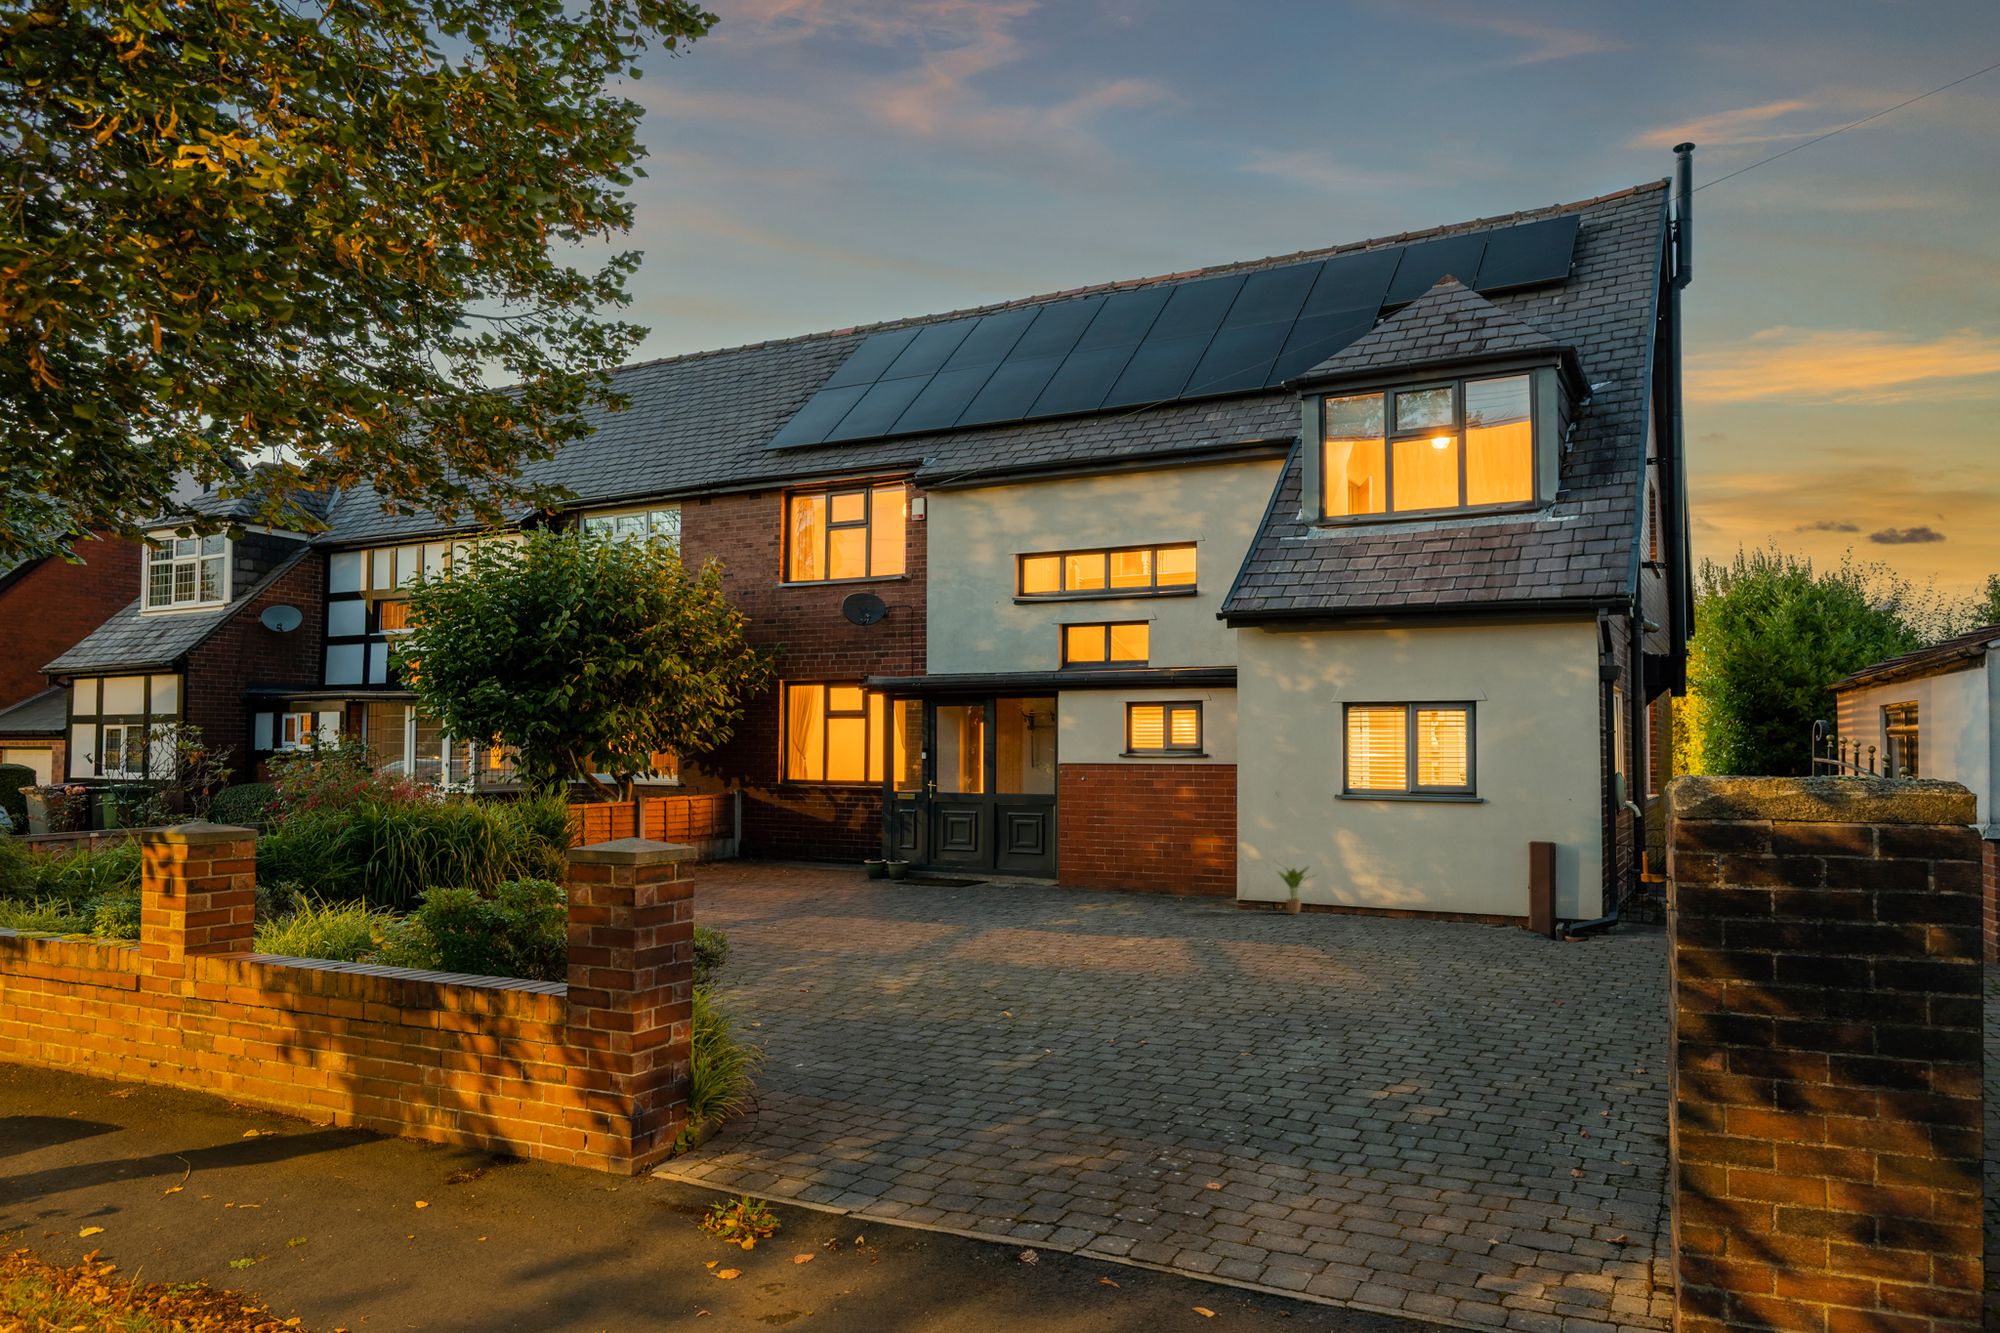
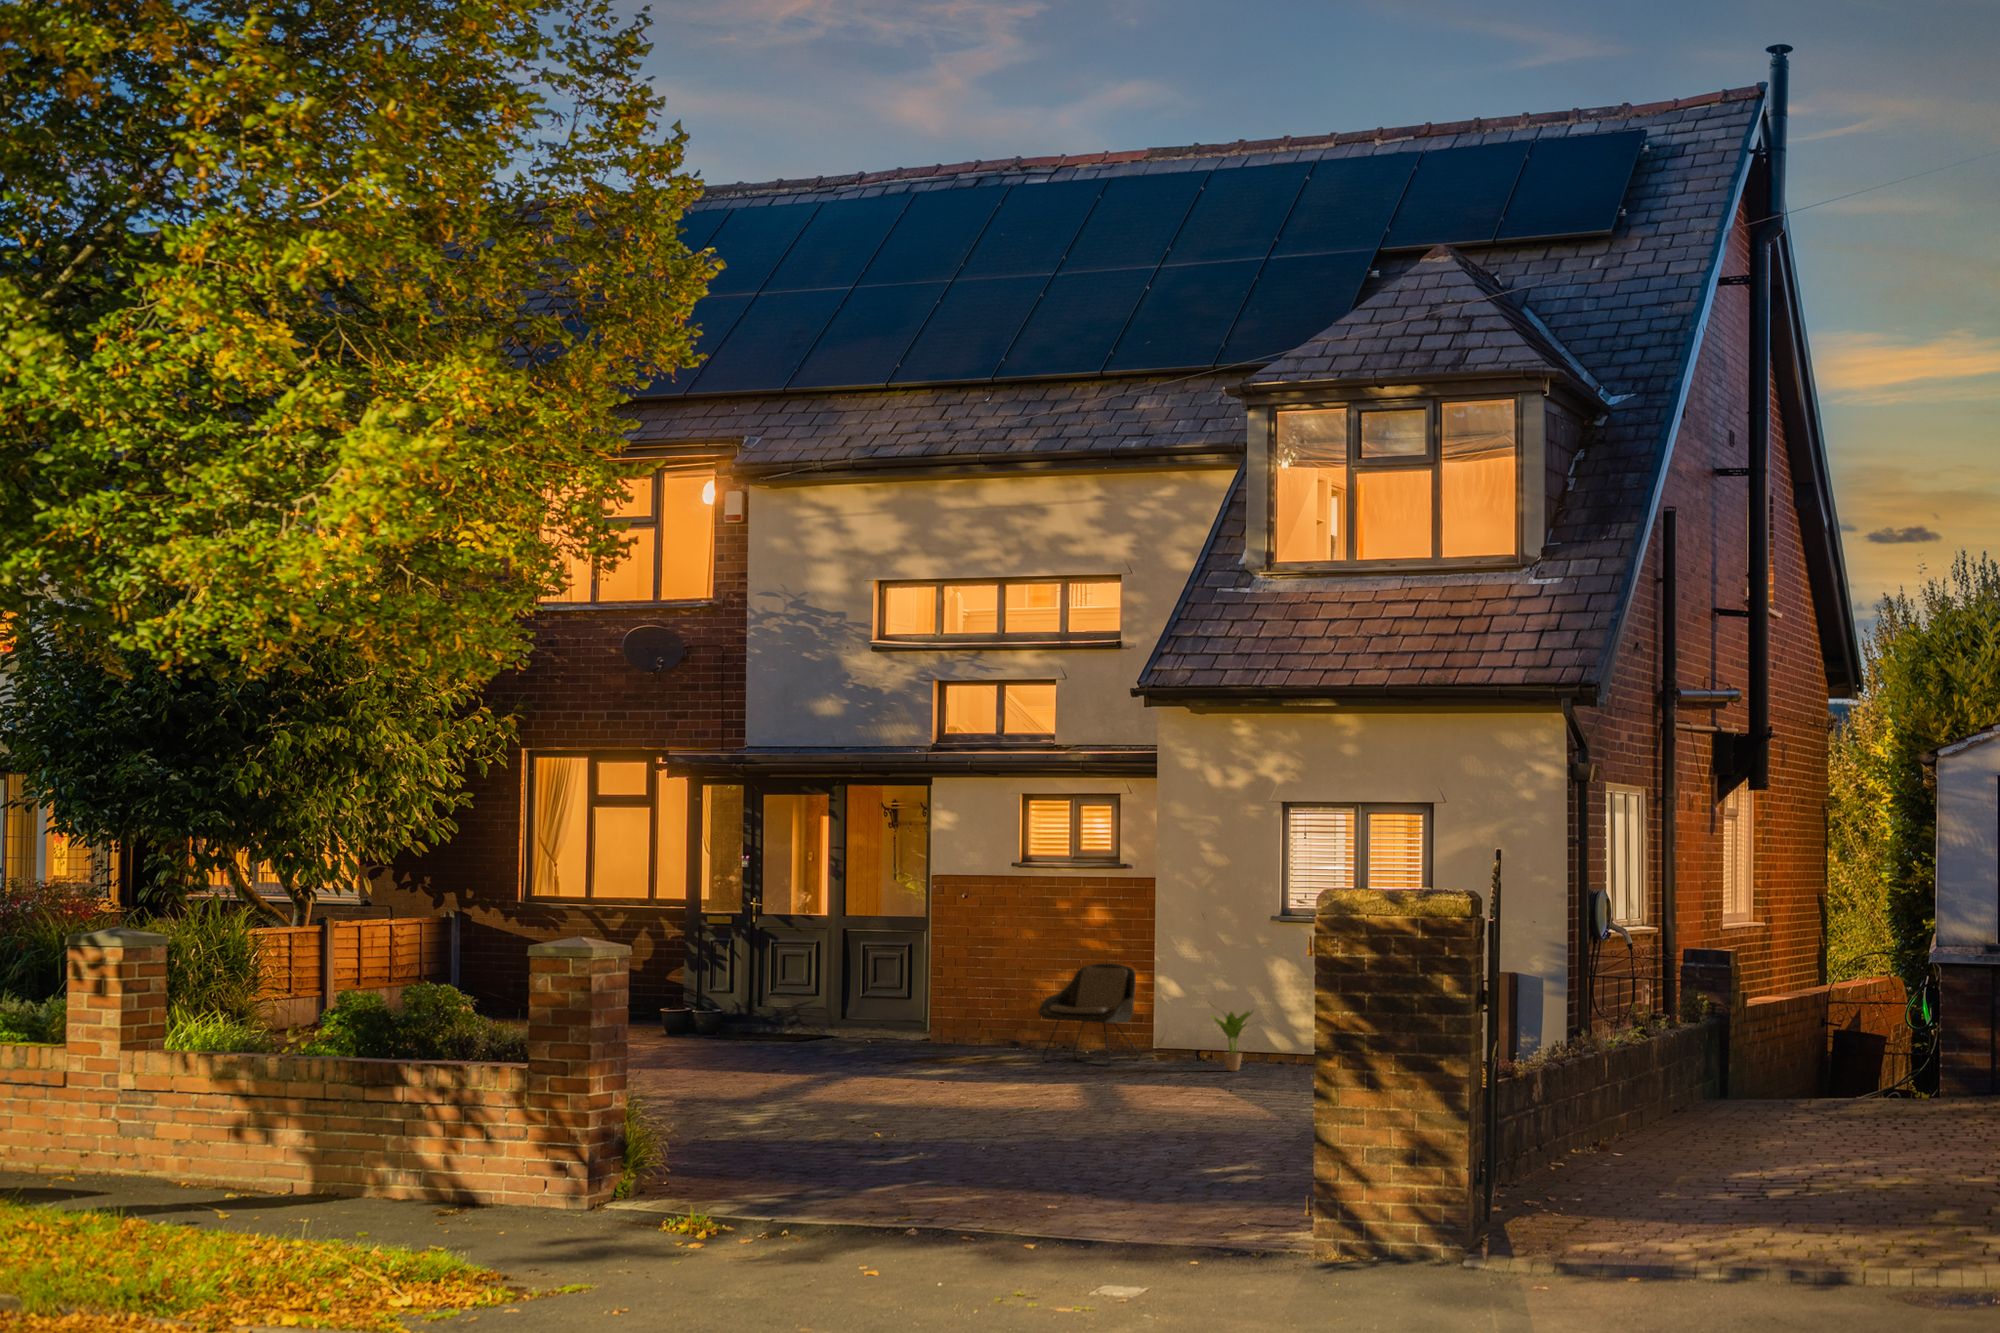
lounge chair: none [1141,829,1218,909] -> present [1038,963,1140,1066]

